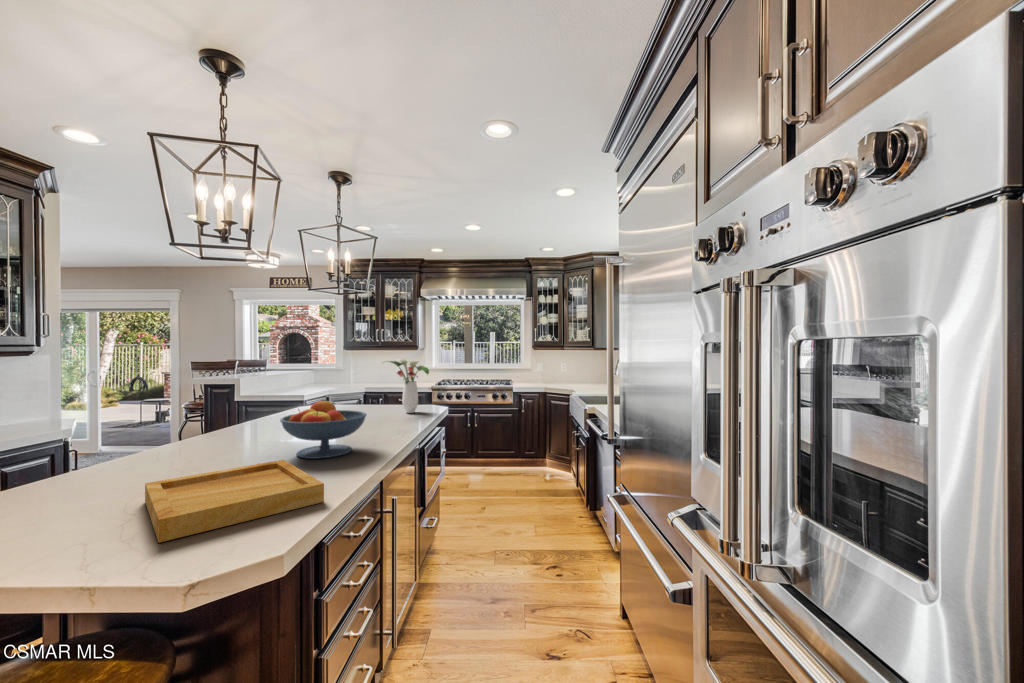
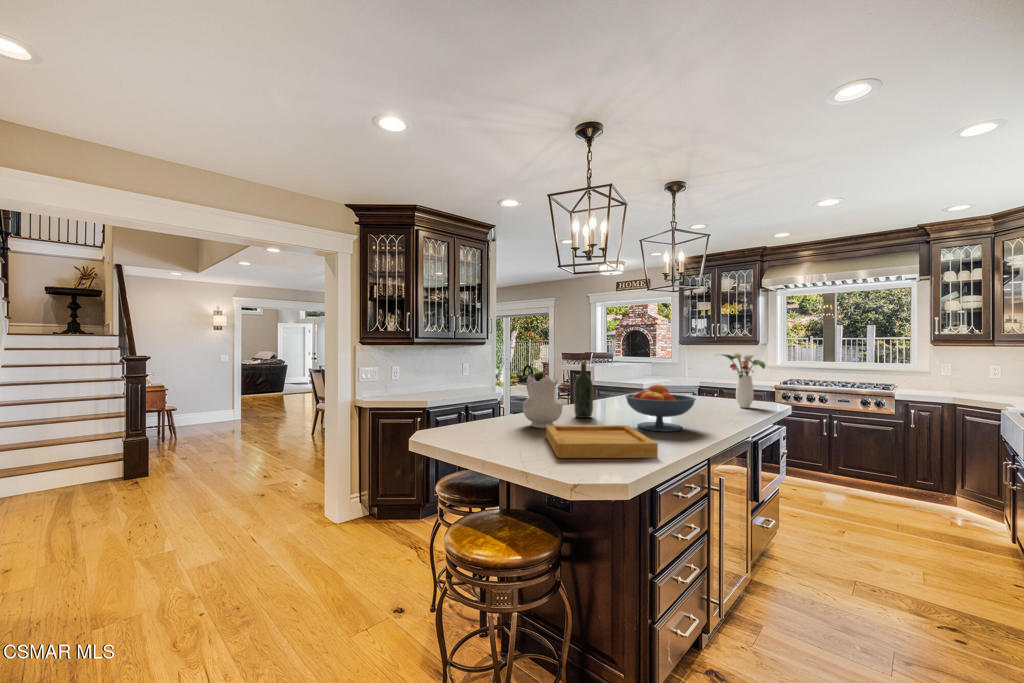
wine bottle: none [204,378,234,454] -> present [574,362,593,418]
ceramic pitcher: none [102,402,181,485] -> present [523,374,563,428]

